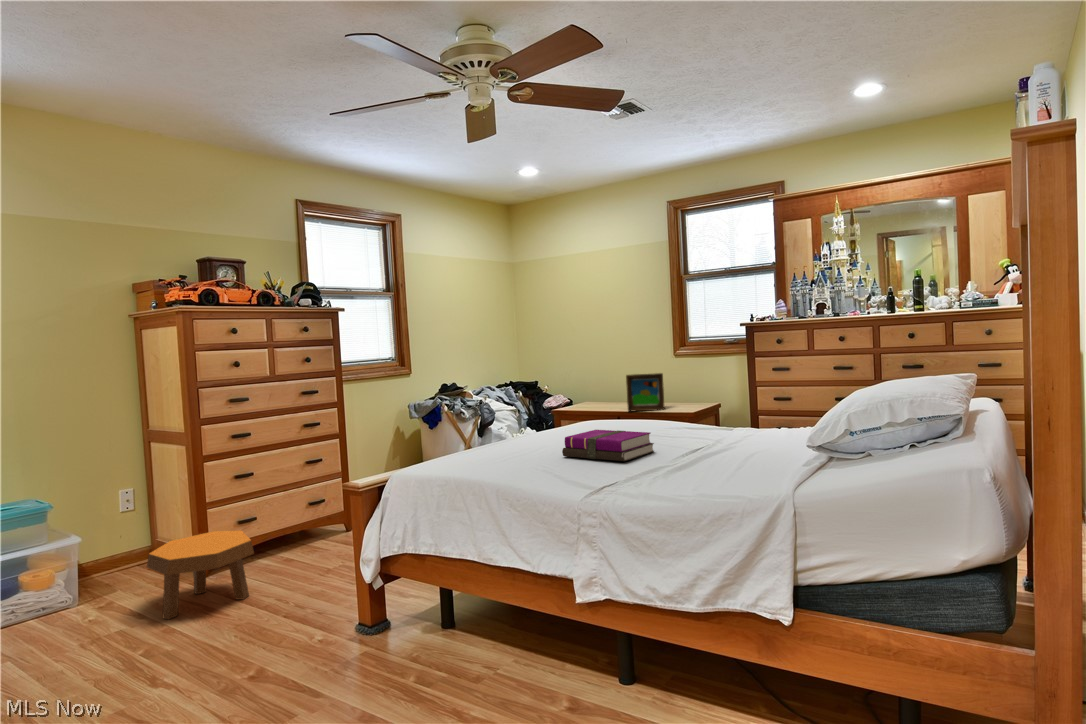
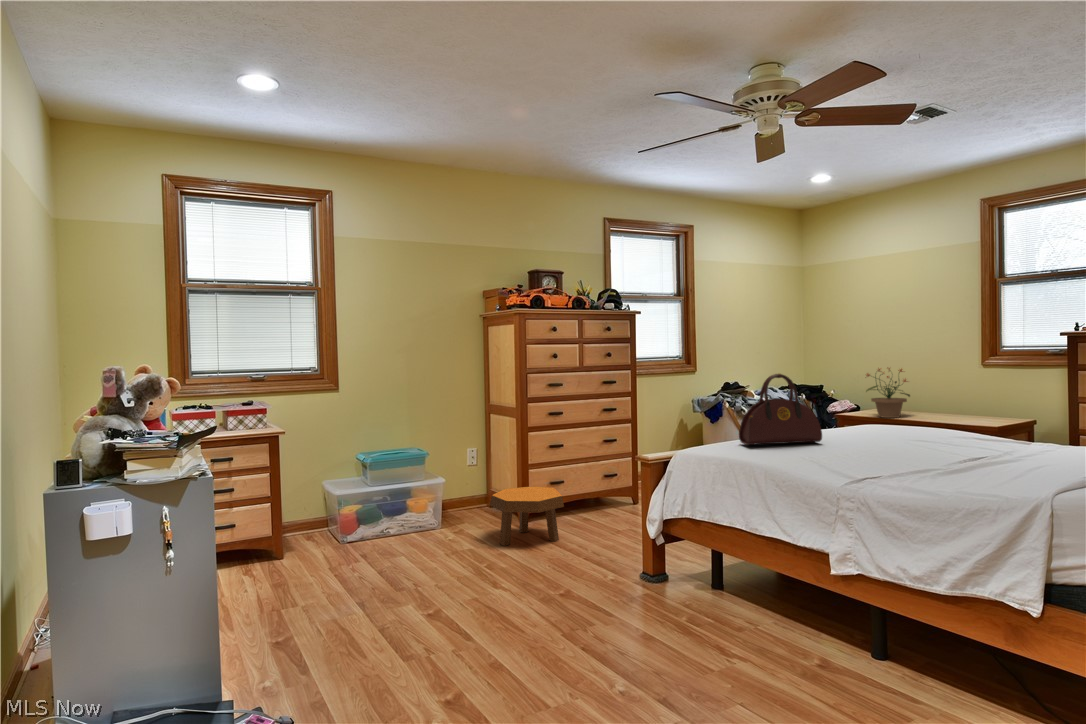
potted plant: none [575,360,615,409] -> present [866,368,910,418]
picture frame: present [626,373,664,411] -> none [923,384,969,424]
handbag: none [464,374,552,458] -> present [739,373,822,445]
notebook: present [562,430,654,461] -> none [831,430,927,460]

